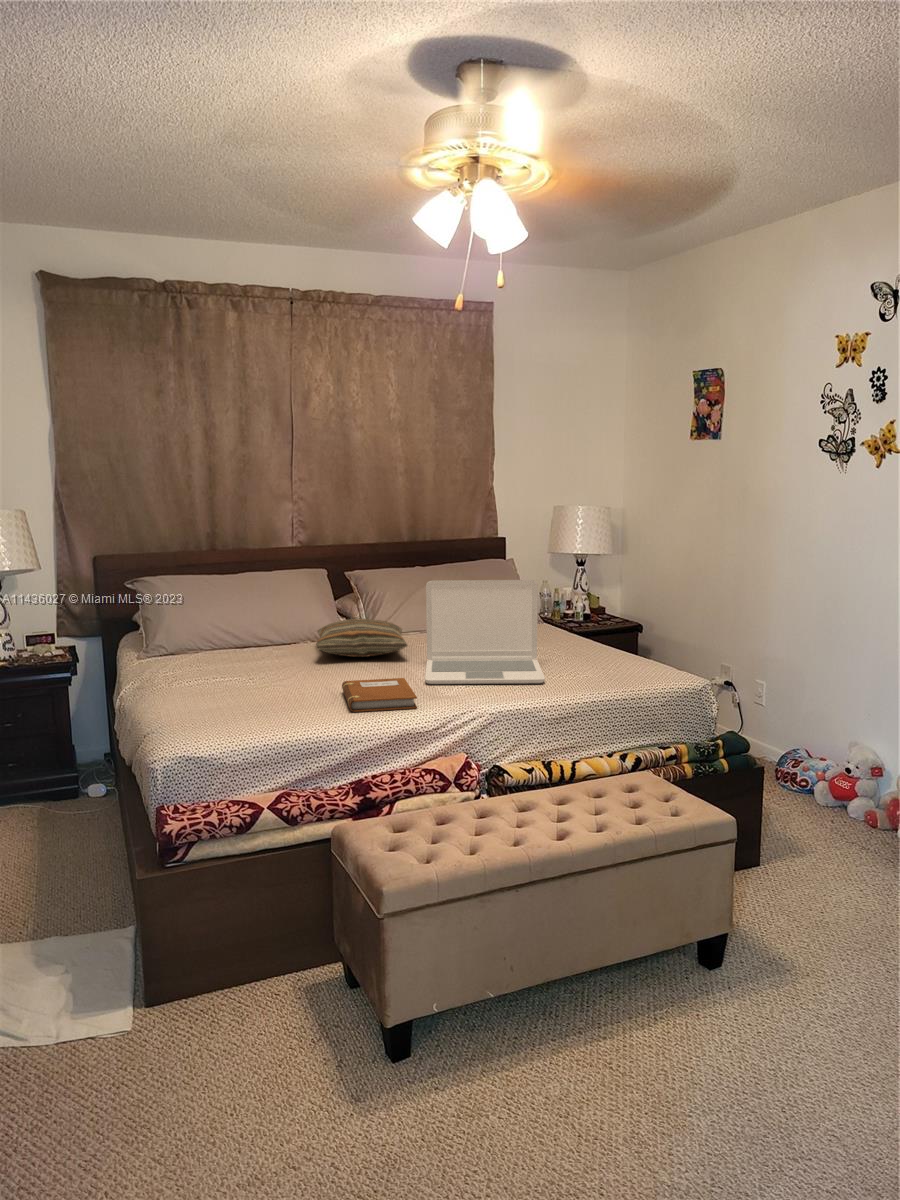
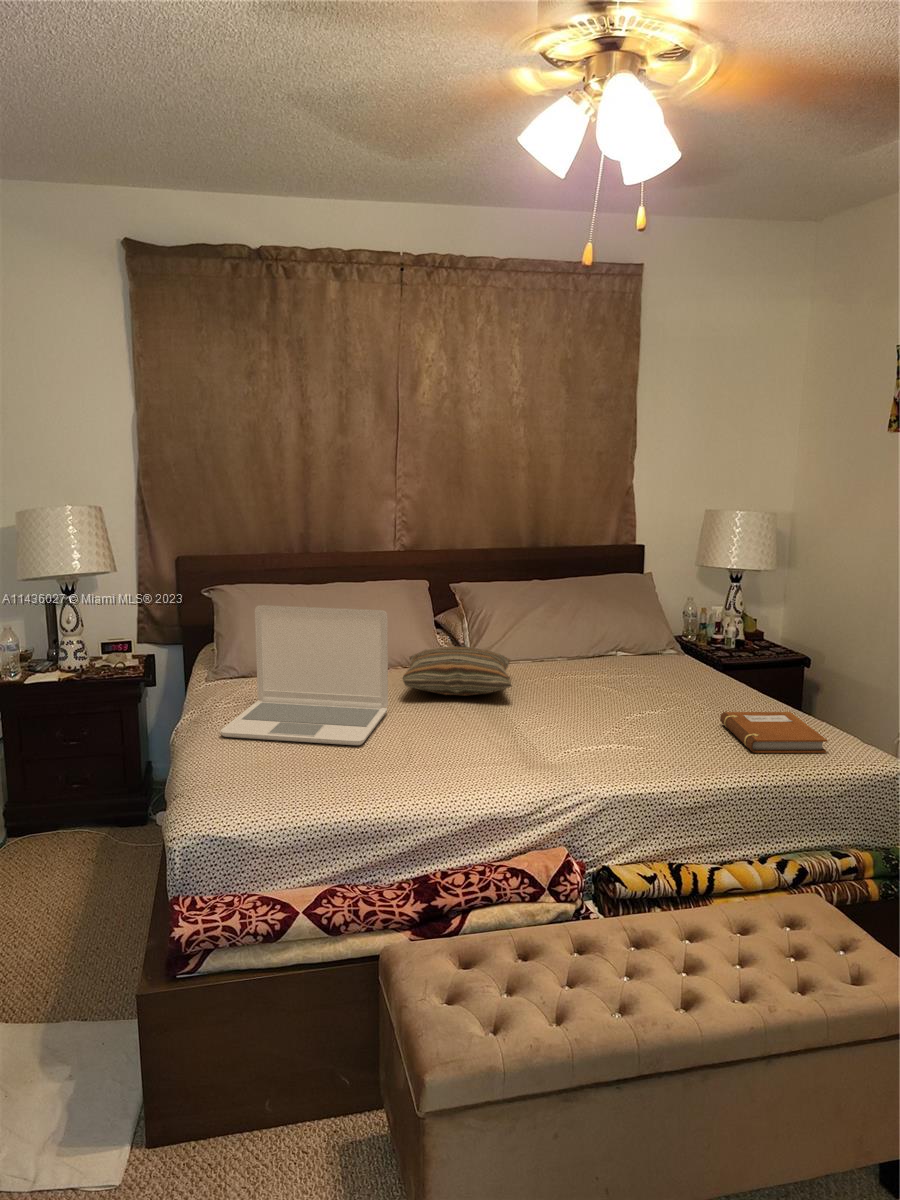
laptop: present [425,580,545,684] -> present [220,605,388,745]
notebook: present [342,678,417,712] -> present [720,712,827,753]

